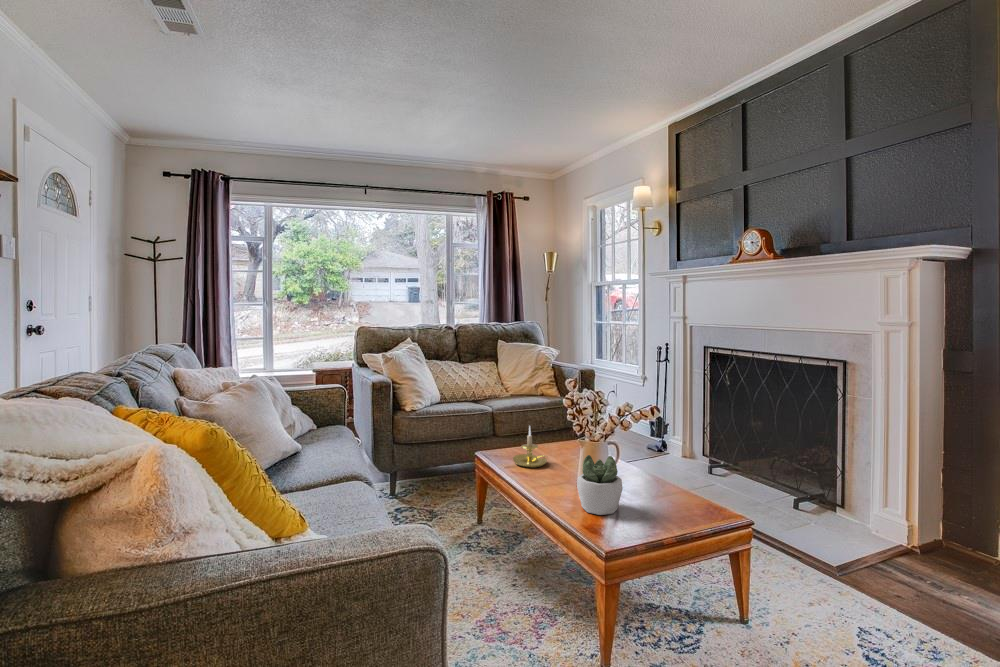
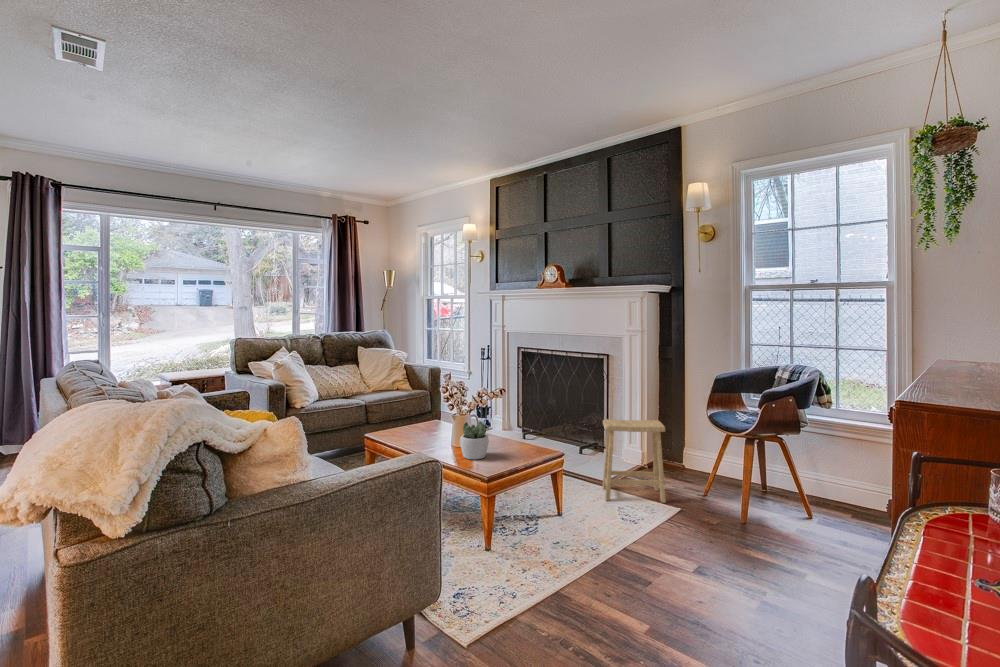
candle holder: present [513,427,547,468] -> none [400,409,429,439]
footstool: none [830,469,966,638] -> present [603,419,666,503]

